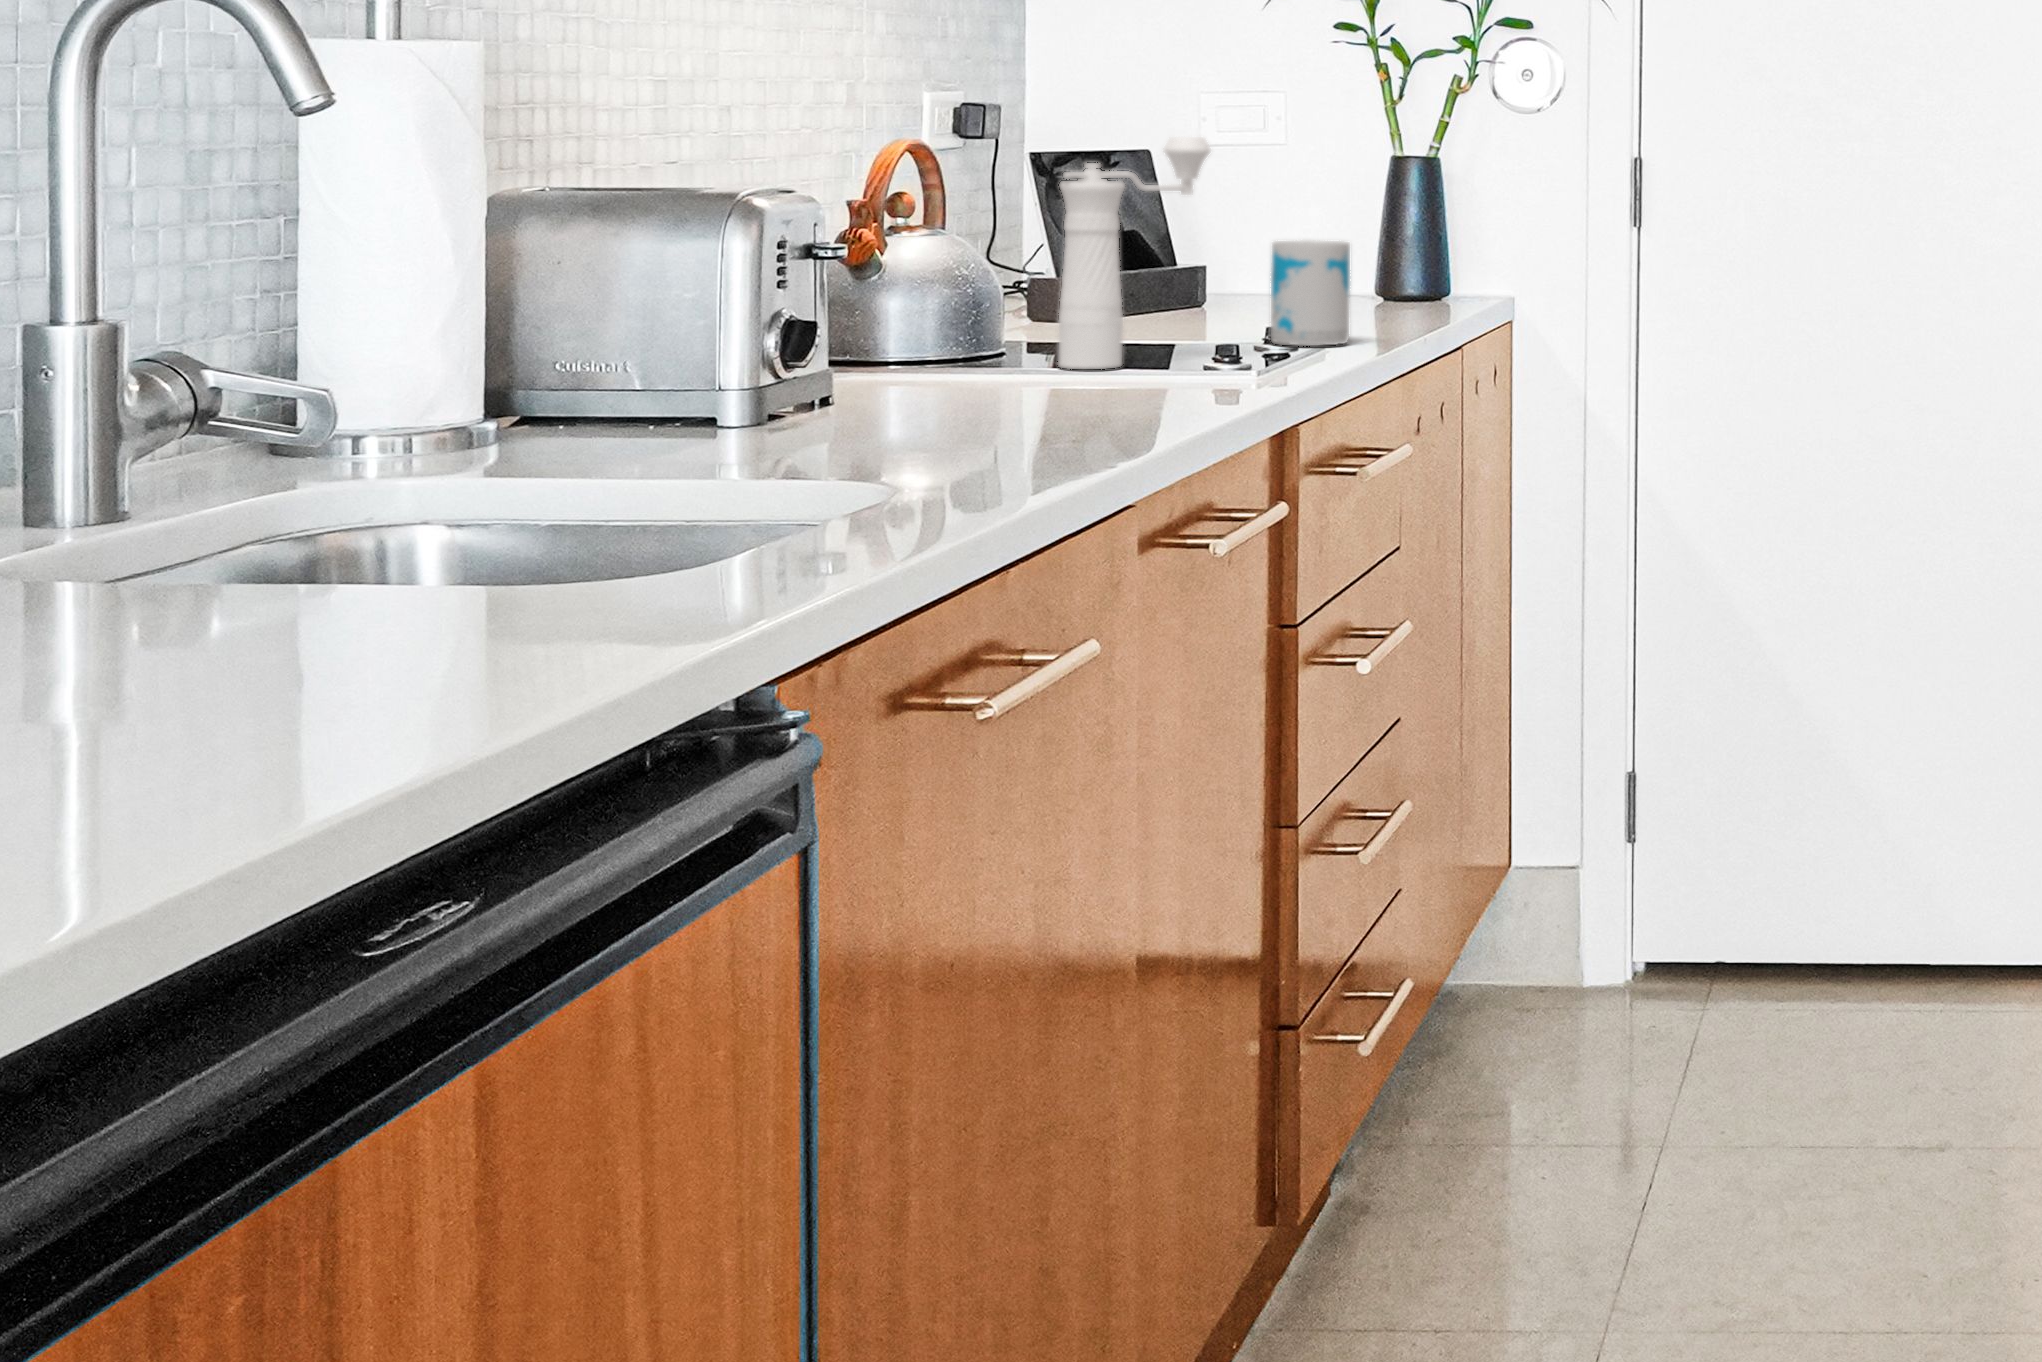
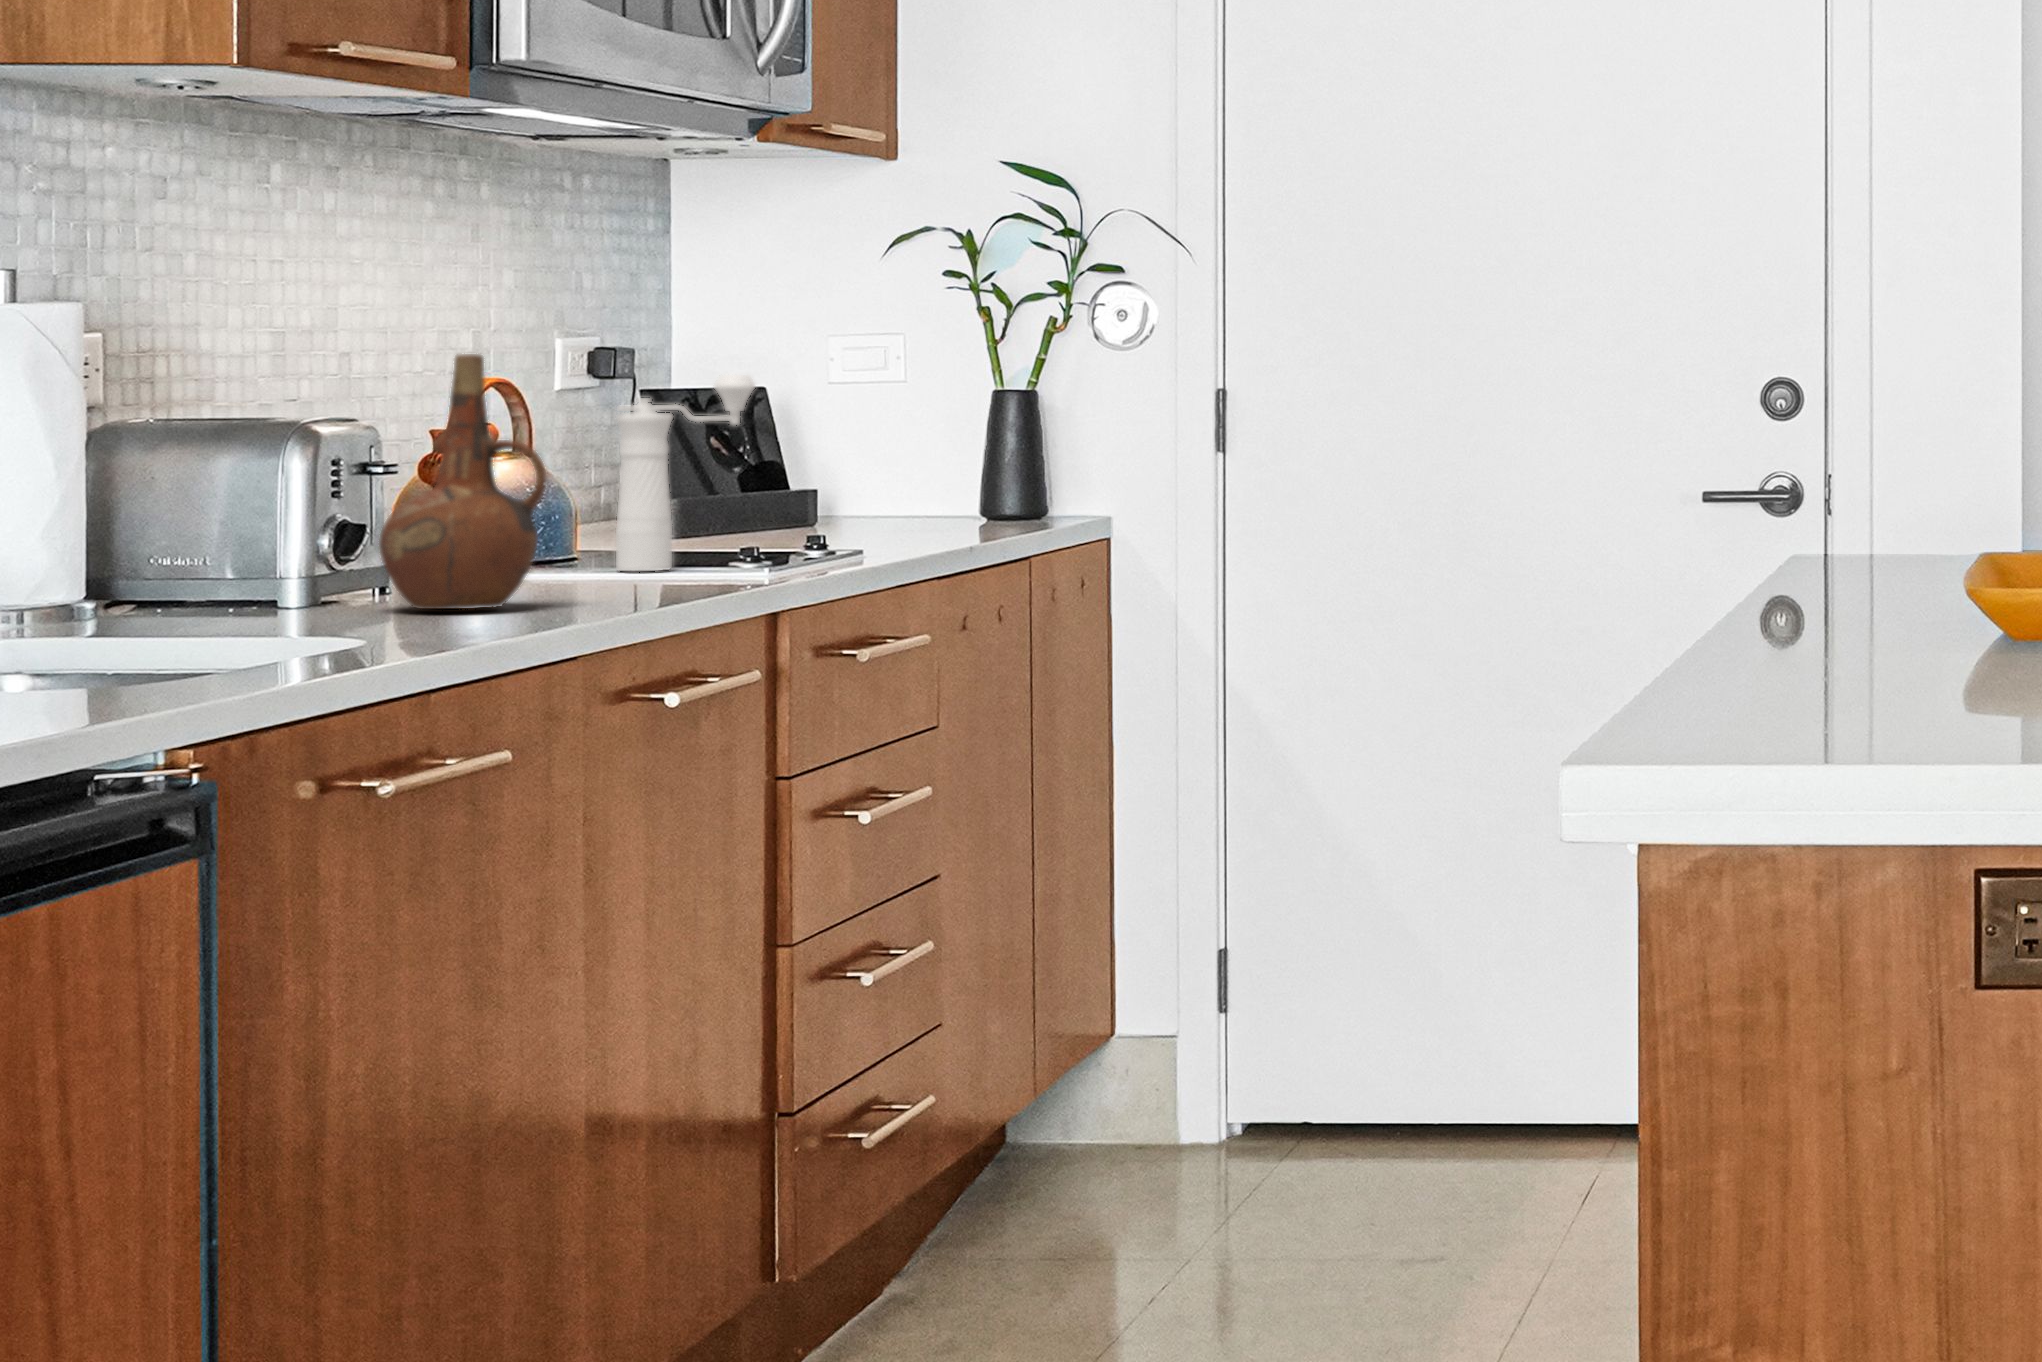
ceramic pitcher: none [846,110,1045,430] -> present [379,354,546,609]
mug: present [1271,240,1350,346] -> none [830,464,900,554]

